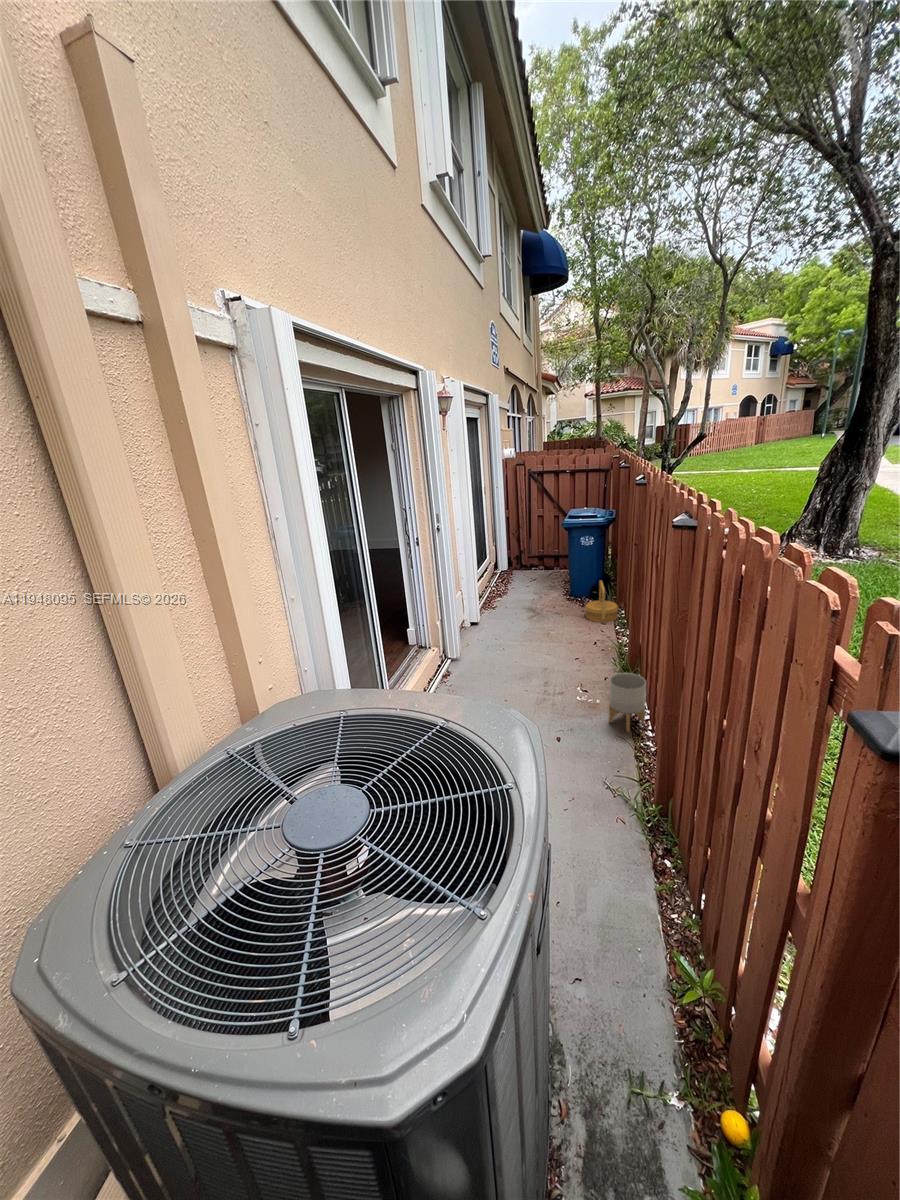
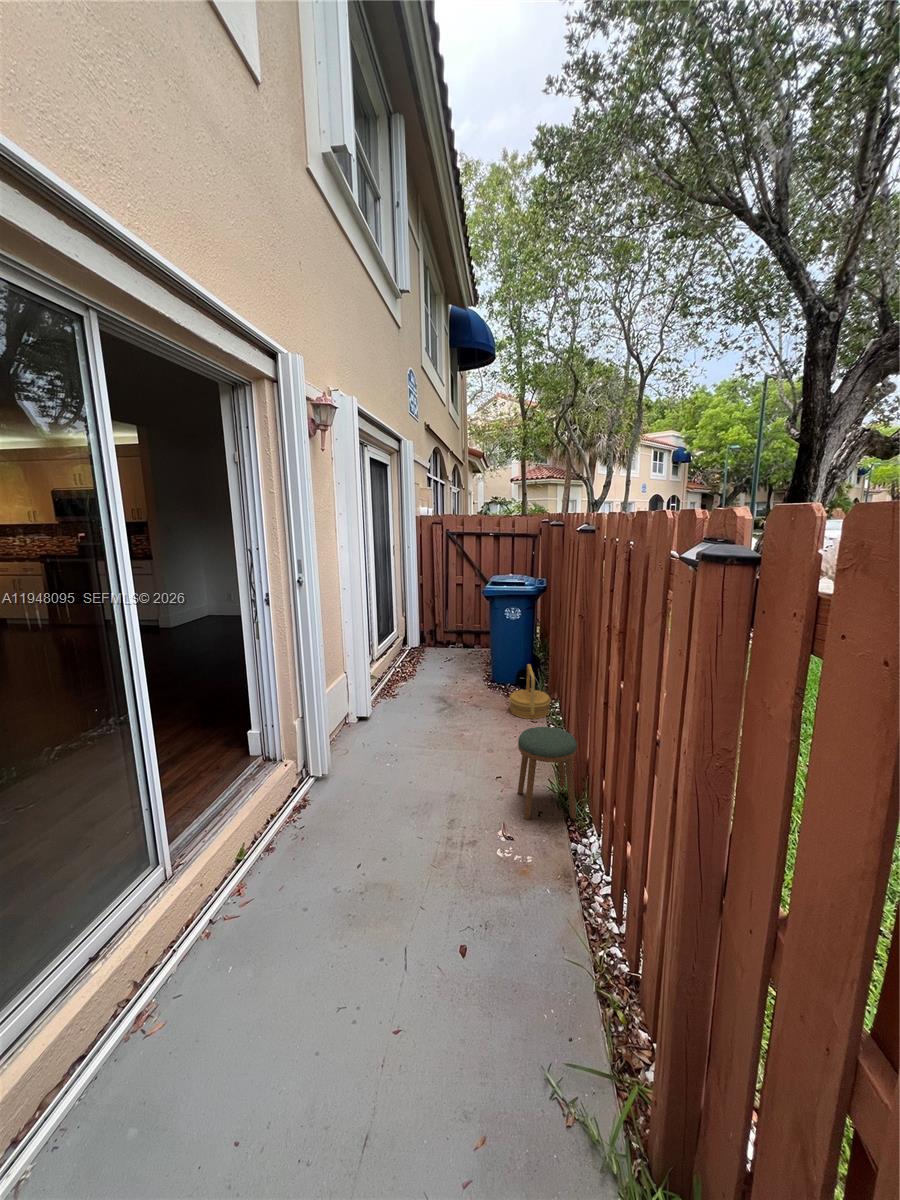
stool: none [591,623,633,683] -> present [518,727,577,820]
planter: present [609,673,646,732] -> none [547,815,607,922]

